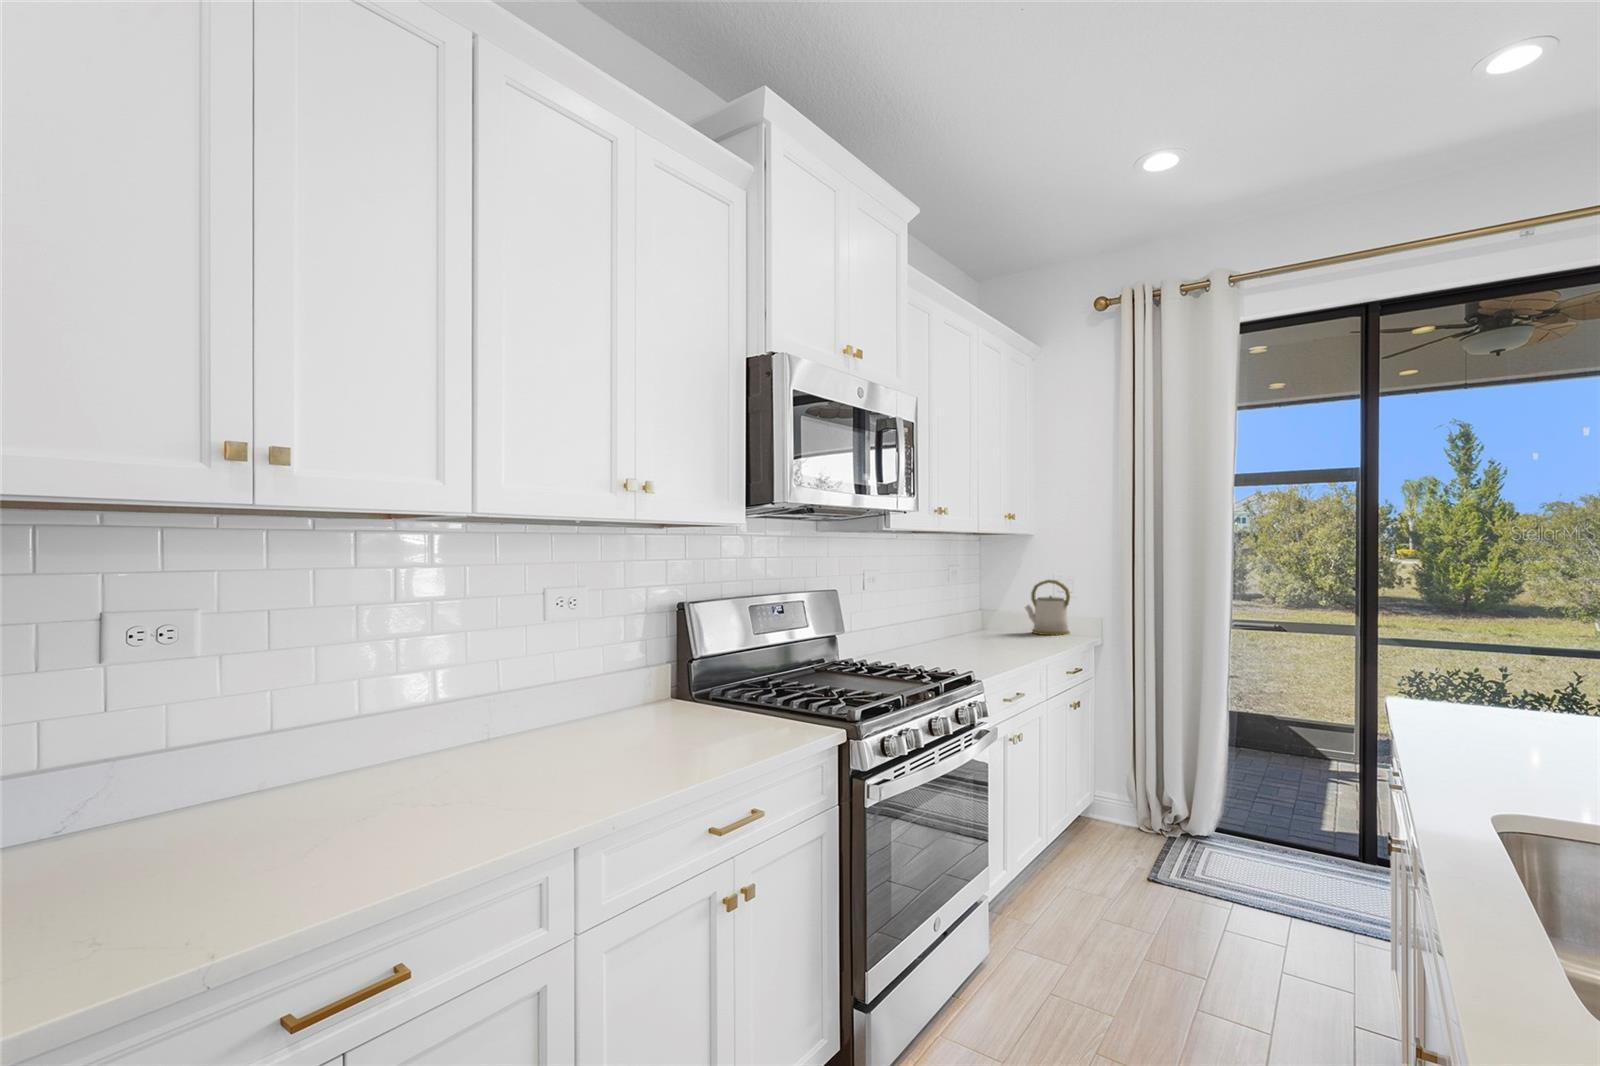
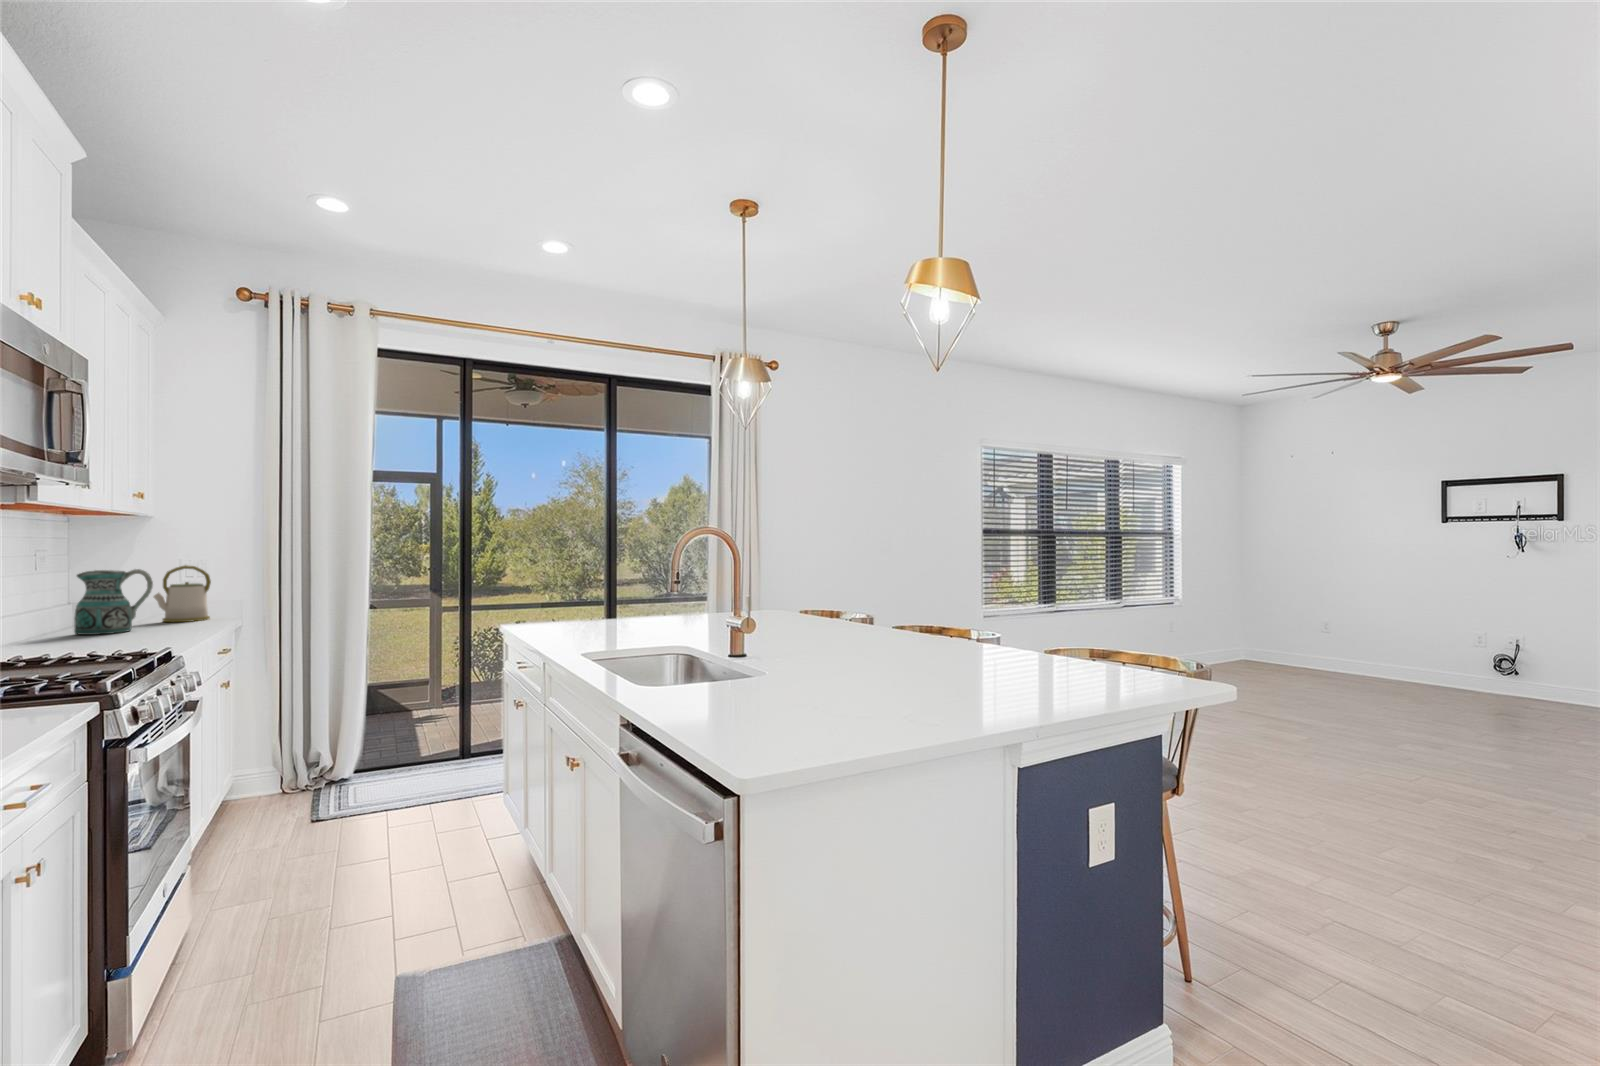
ceramic pitcher: none [957,583,1011,642] -> present [74,569,153,635]

